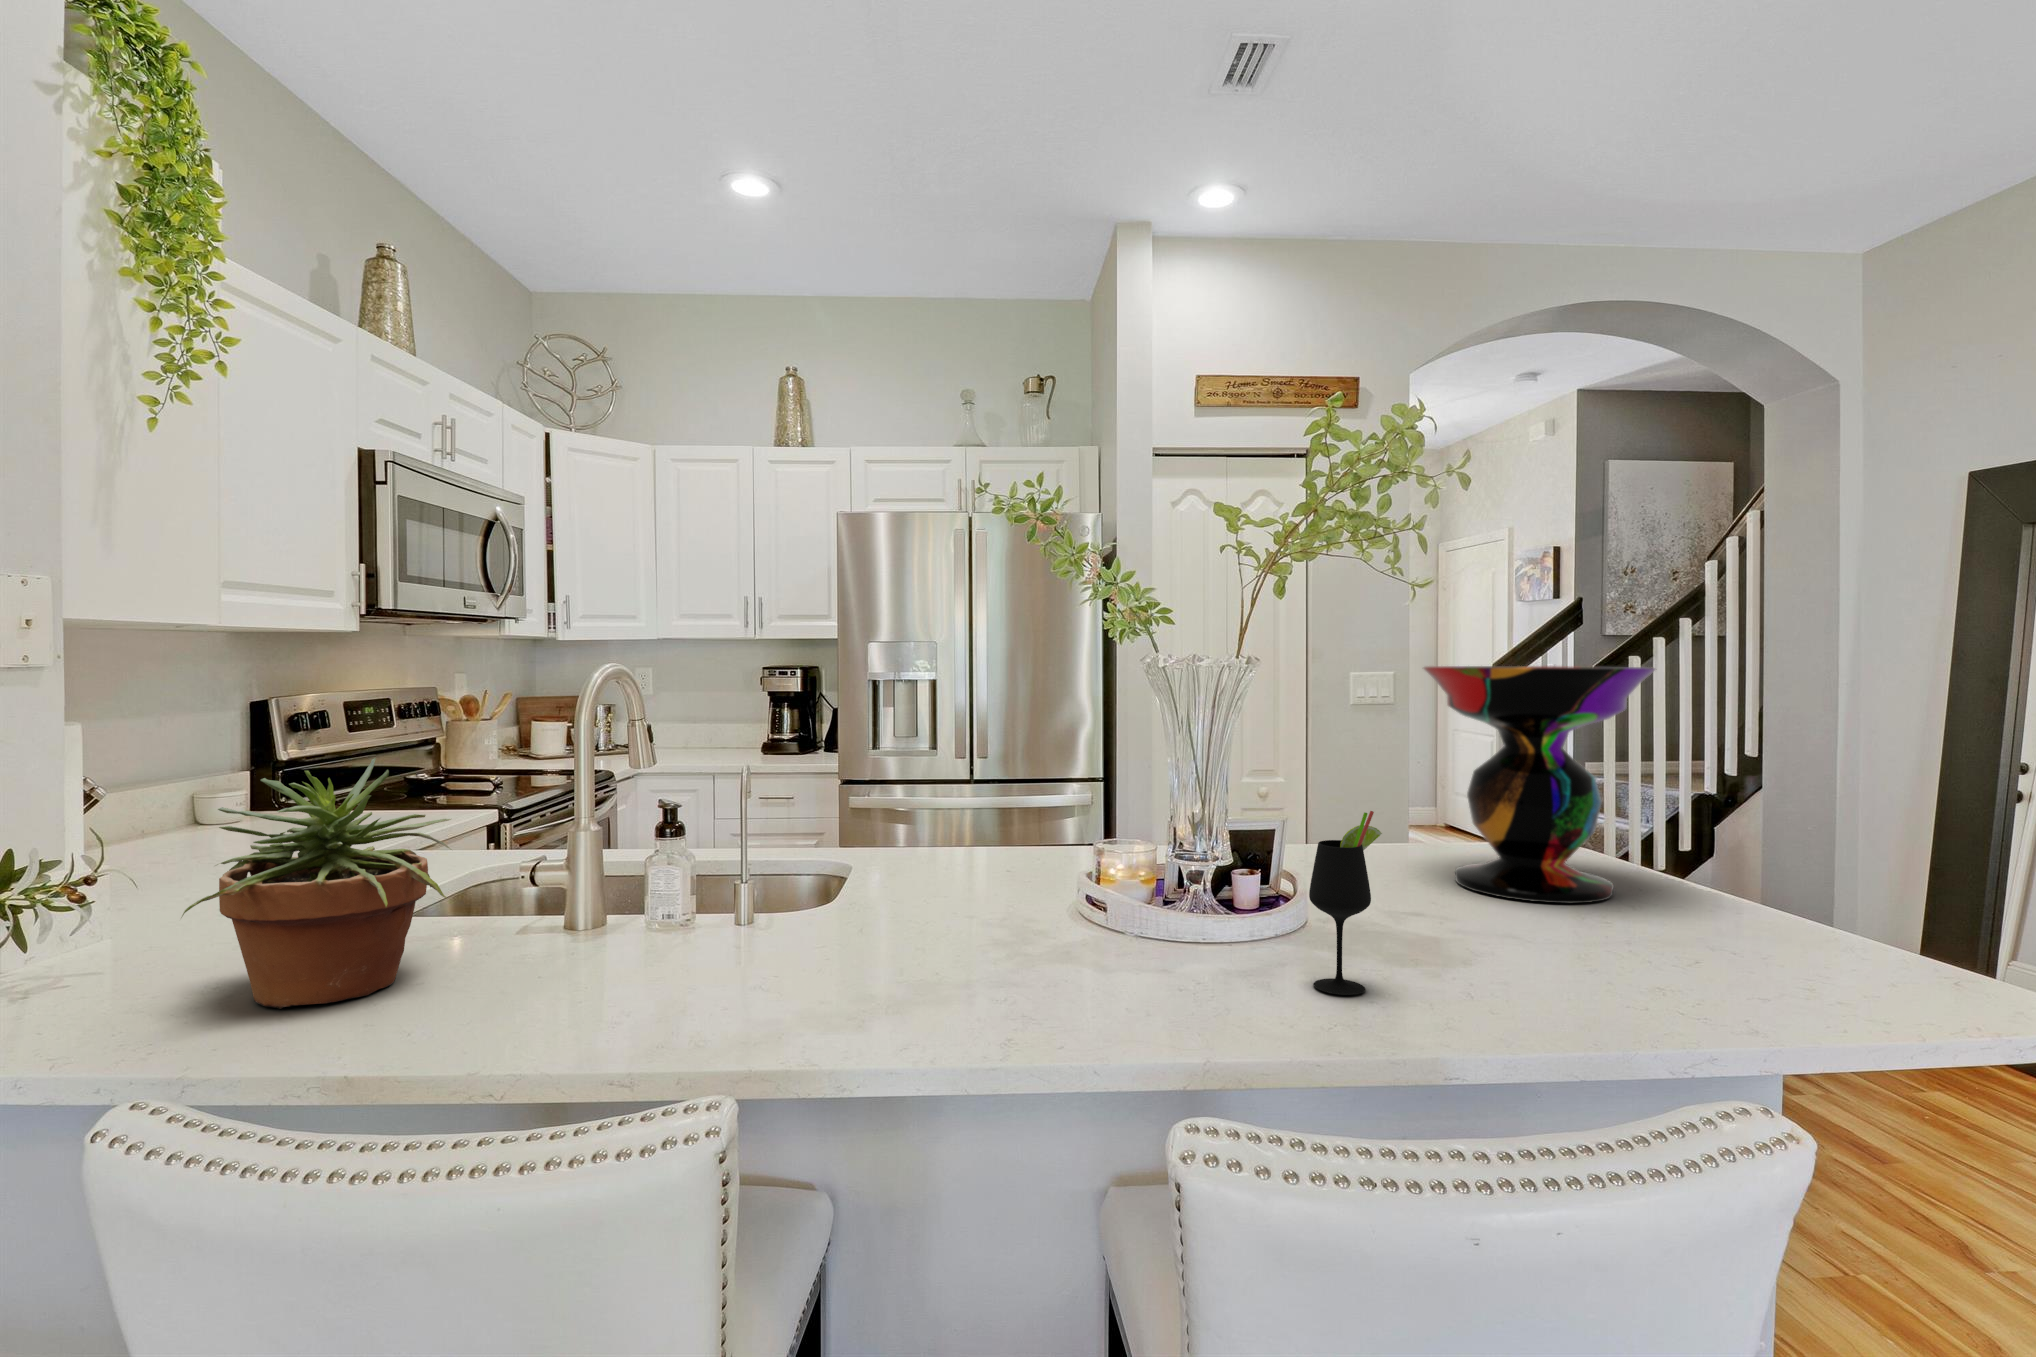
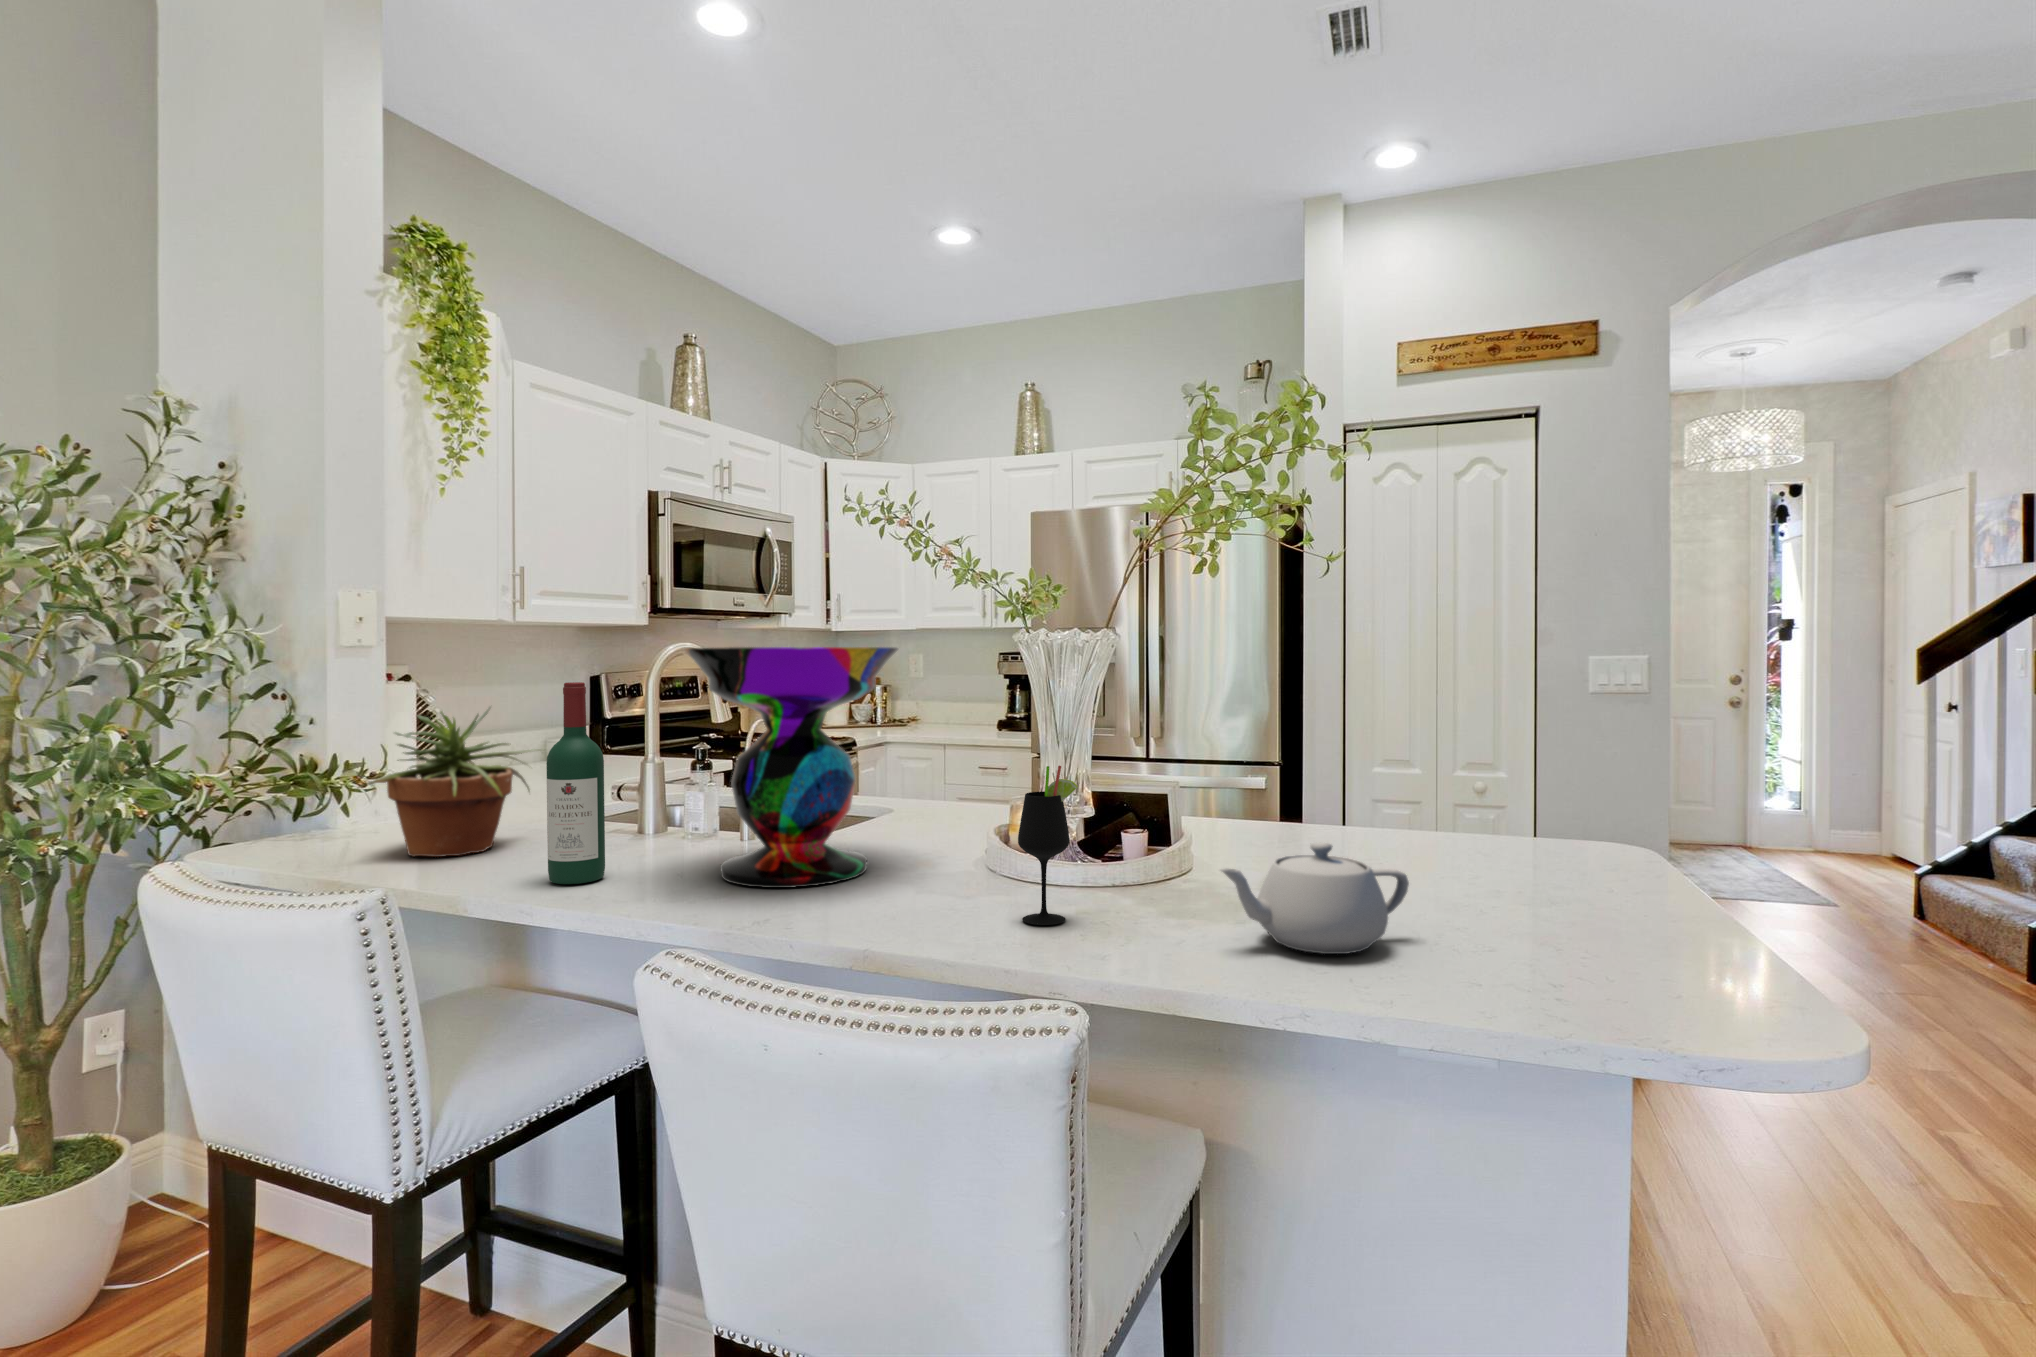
decorative bowl: present [1423,666,1655,903] -> present [683,647,898,888]
wine bottle: none [609,724,691,1023] -> present [546,682,605,884]
teapot: none [1549,875,1700,989] -> present [1220,843,1409,954]

